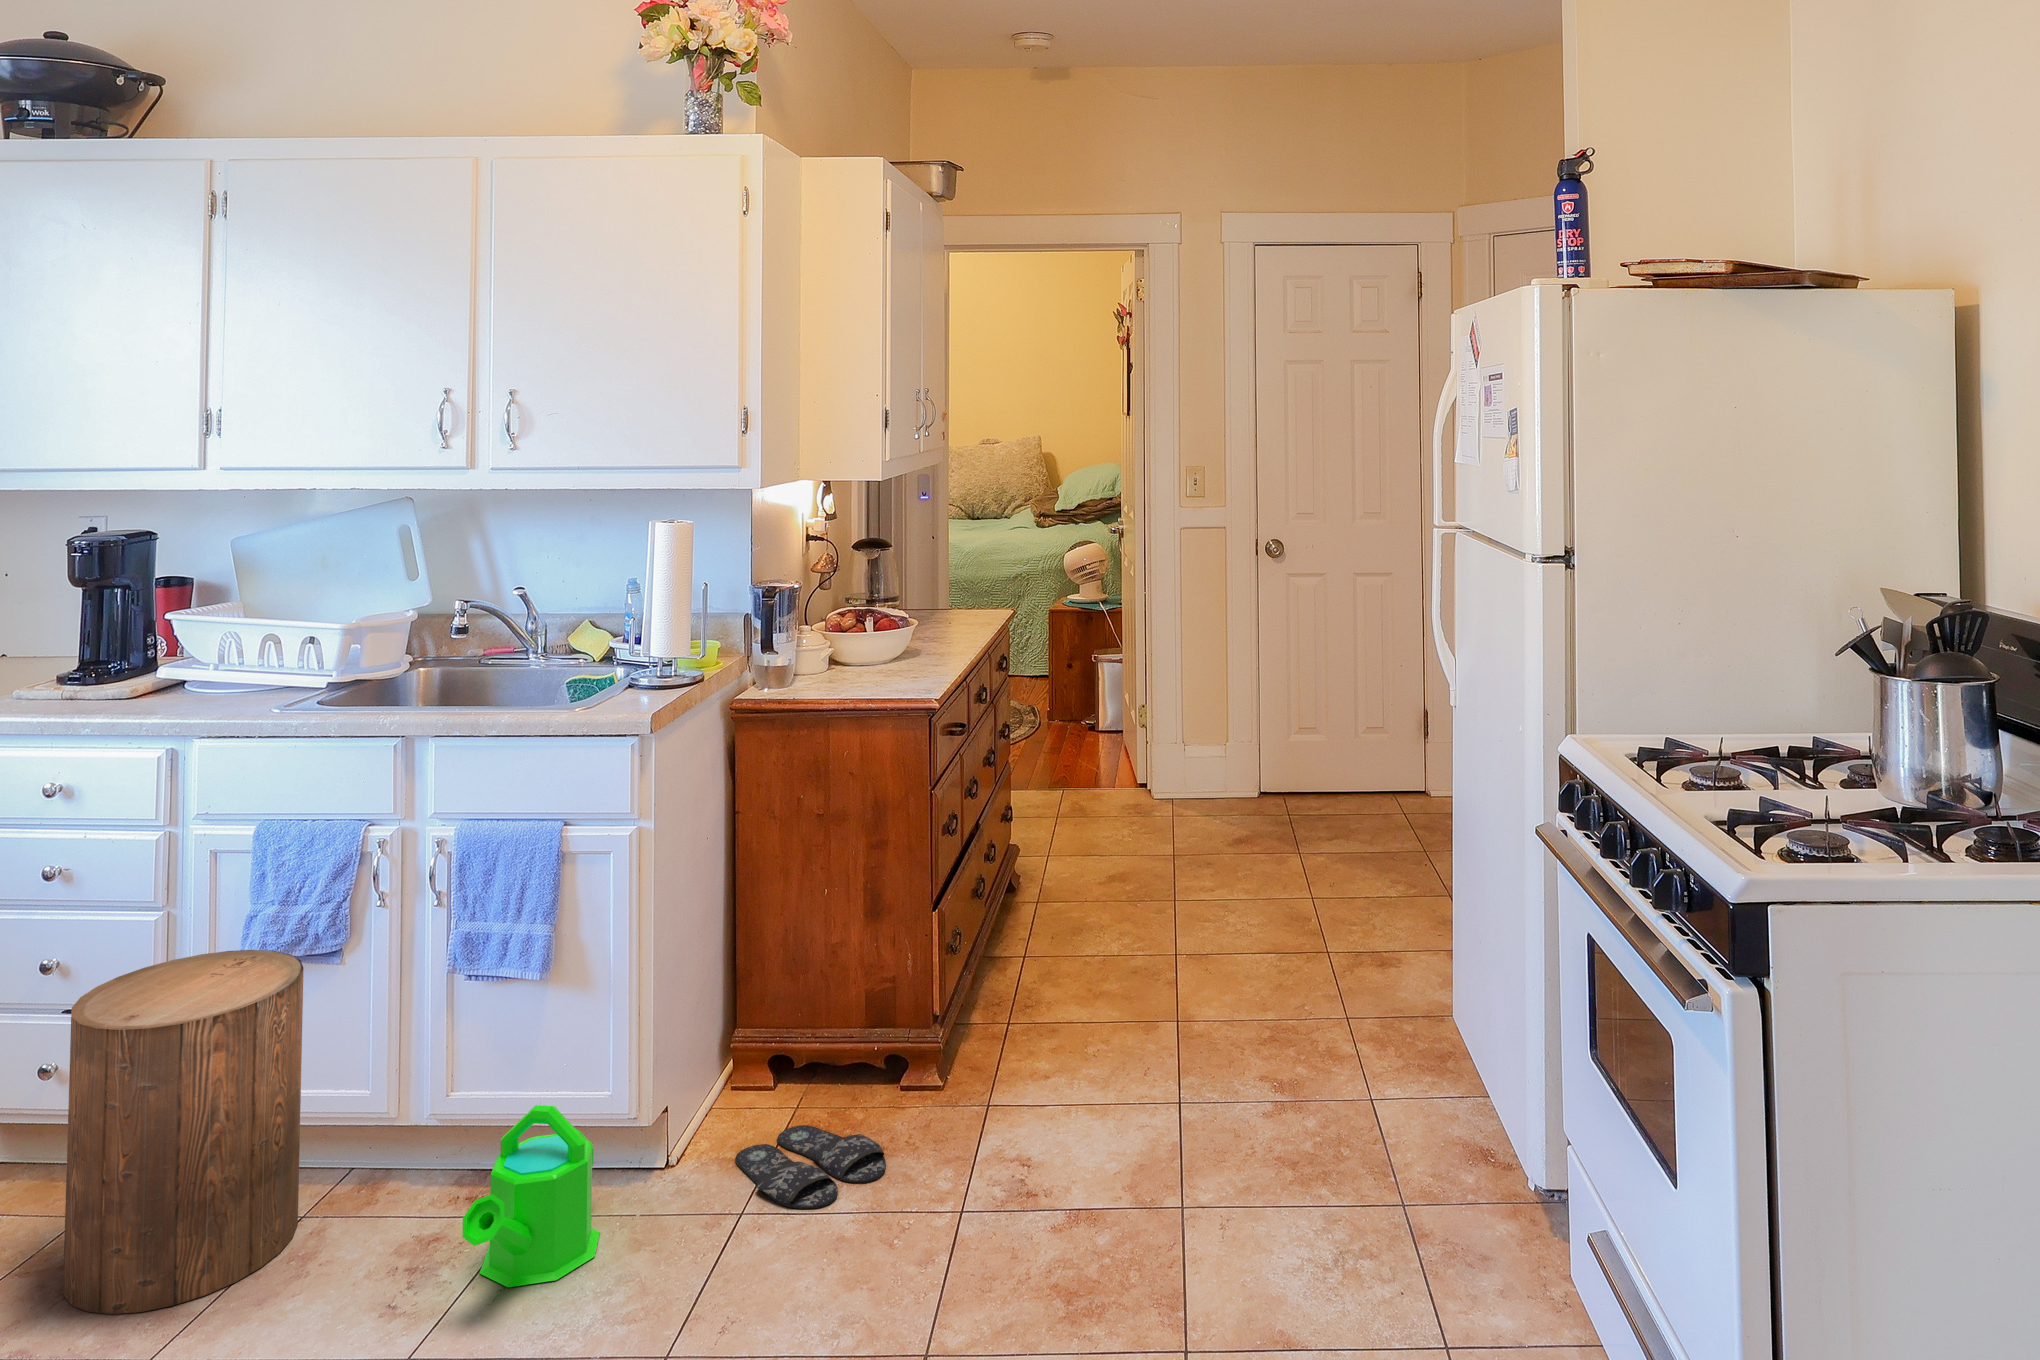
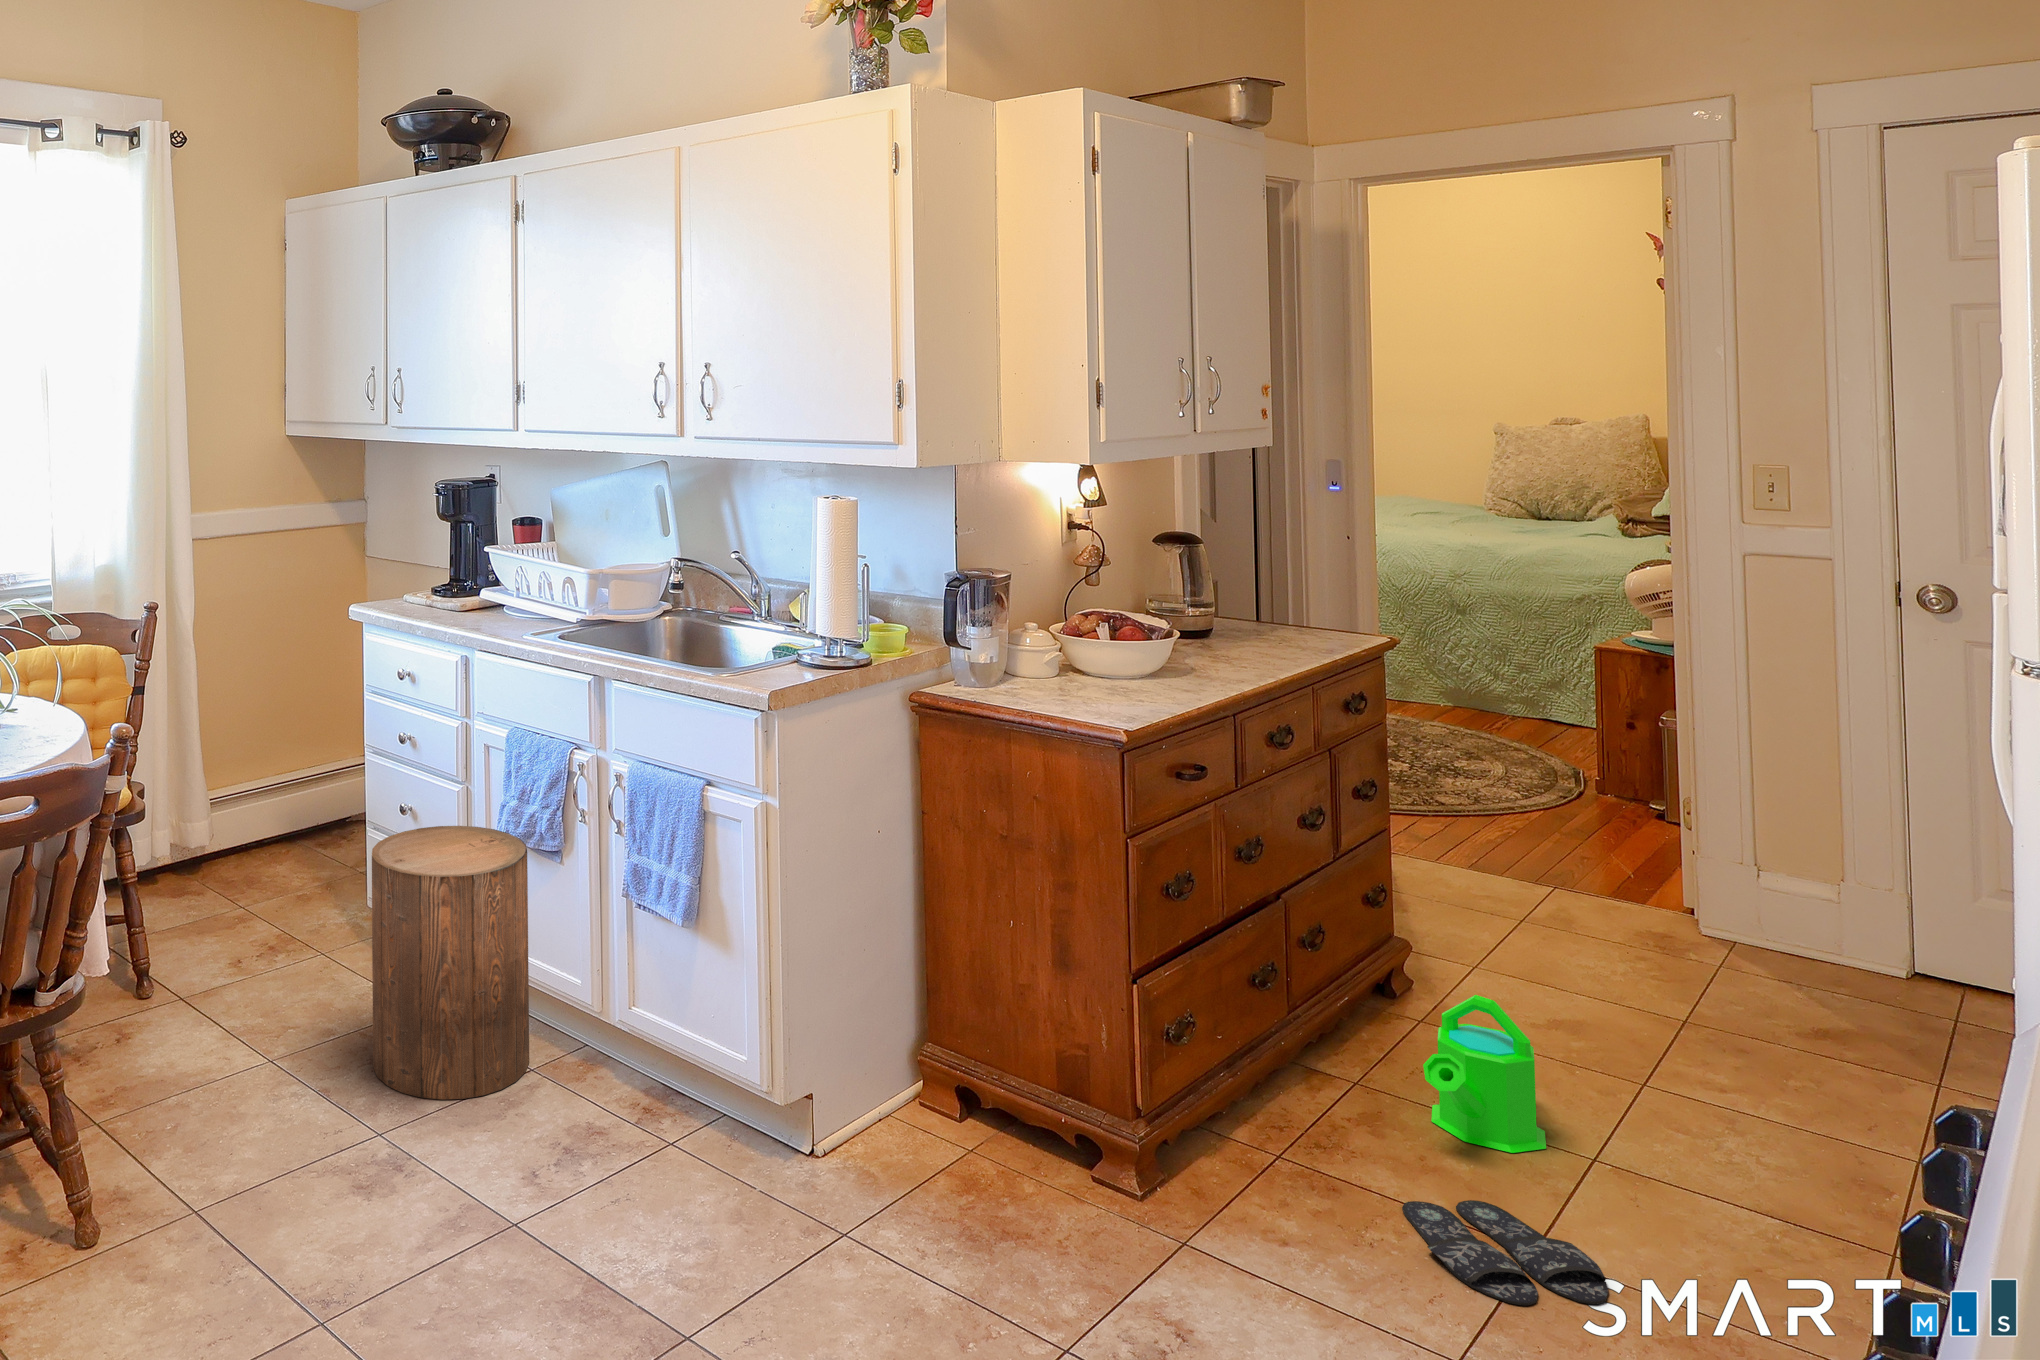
watering can: present [462,1105,600,1287] -> present [1423,995,1546,1153]
slippers: present [735,1125,886,1209] -> present [1402,1200,1608,1306]

